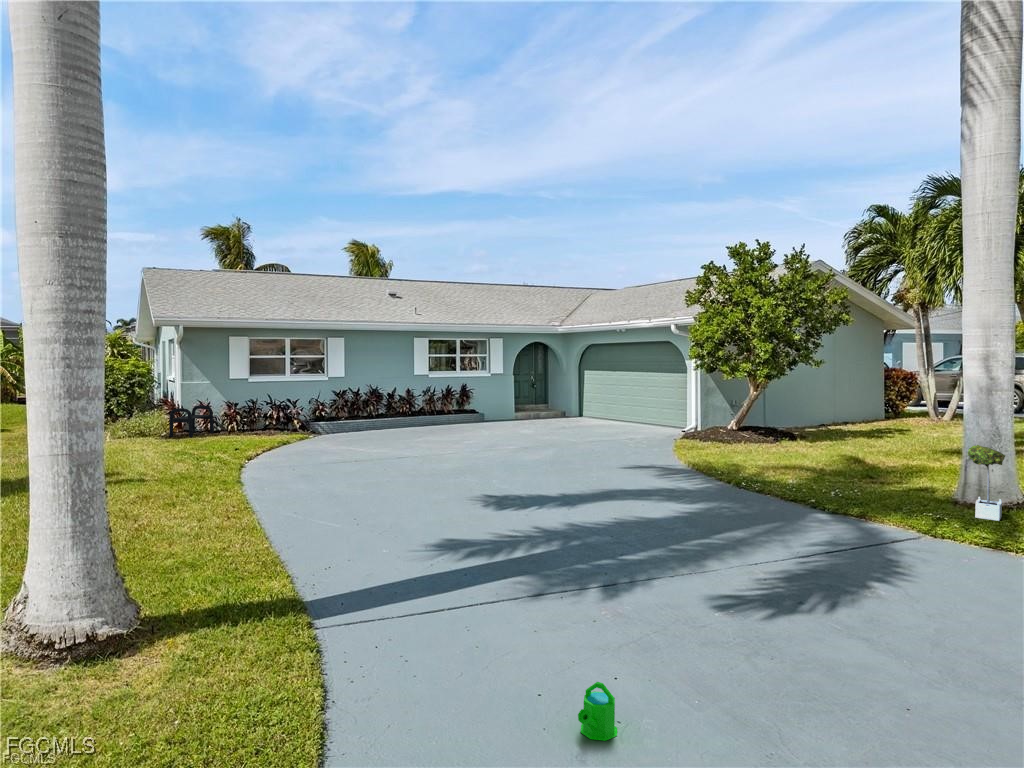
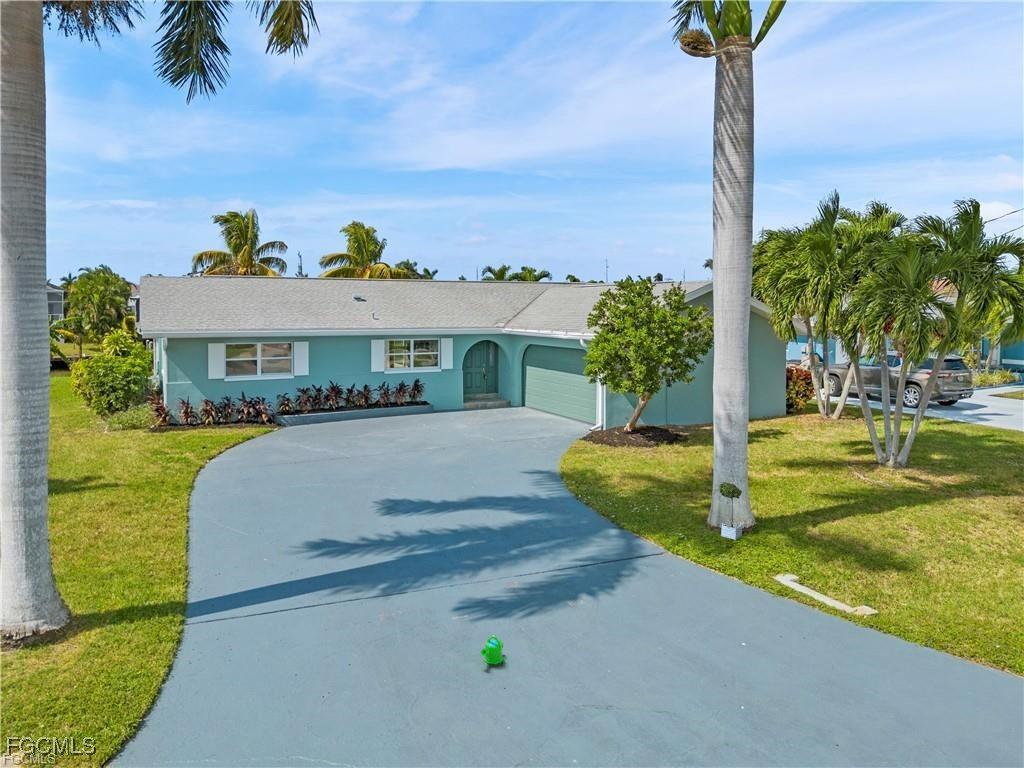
bench: present [169,405,214,437] -> none [155,403,194,432]
watering can: present [578,682,617,741] -> present [481,636,503,664]

